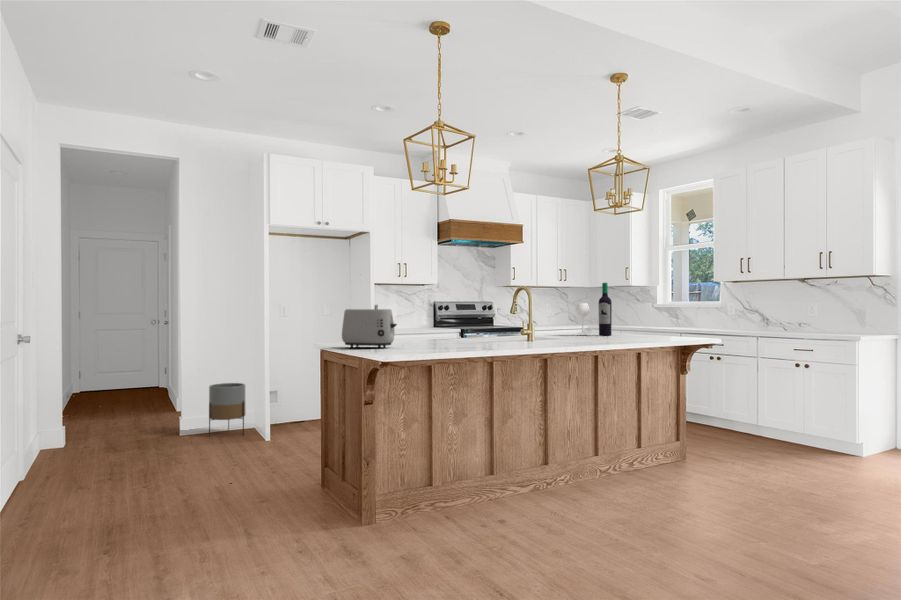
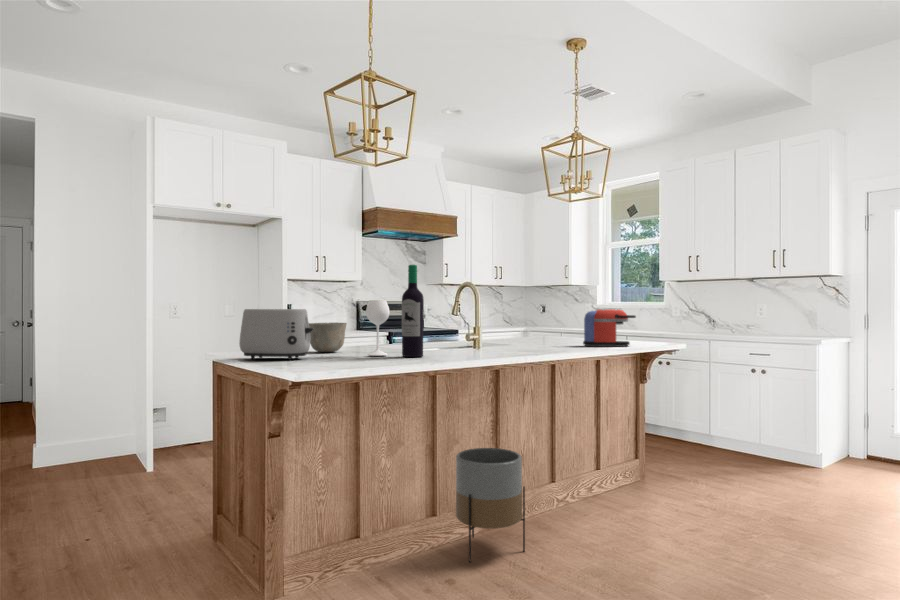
wine bottle: present [575,283,612,336] -> present [366,265,424,357]
coffee maker: none [623,309,670,341] -> present [583,309,636,346]
ceramic bowl: none [392,320,423,344] -> present [309,323,347,352]
planter: present [209,383,246,437] -> present [456,448,525,563]

